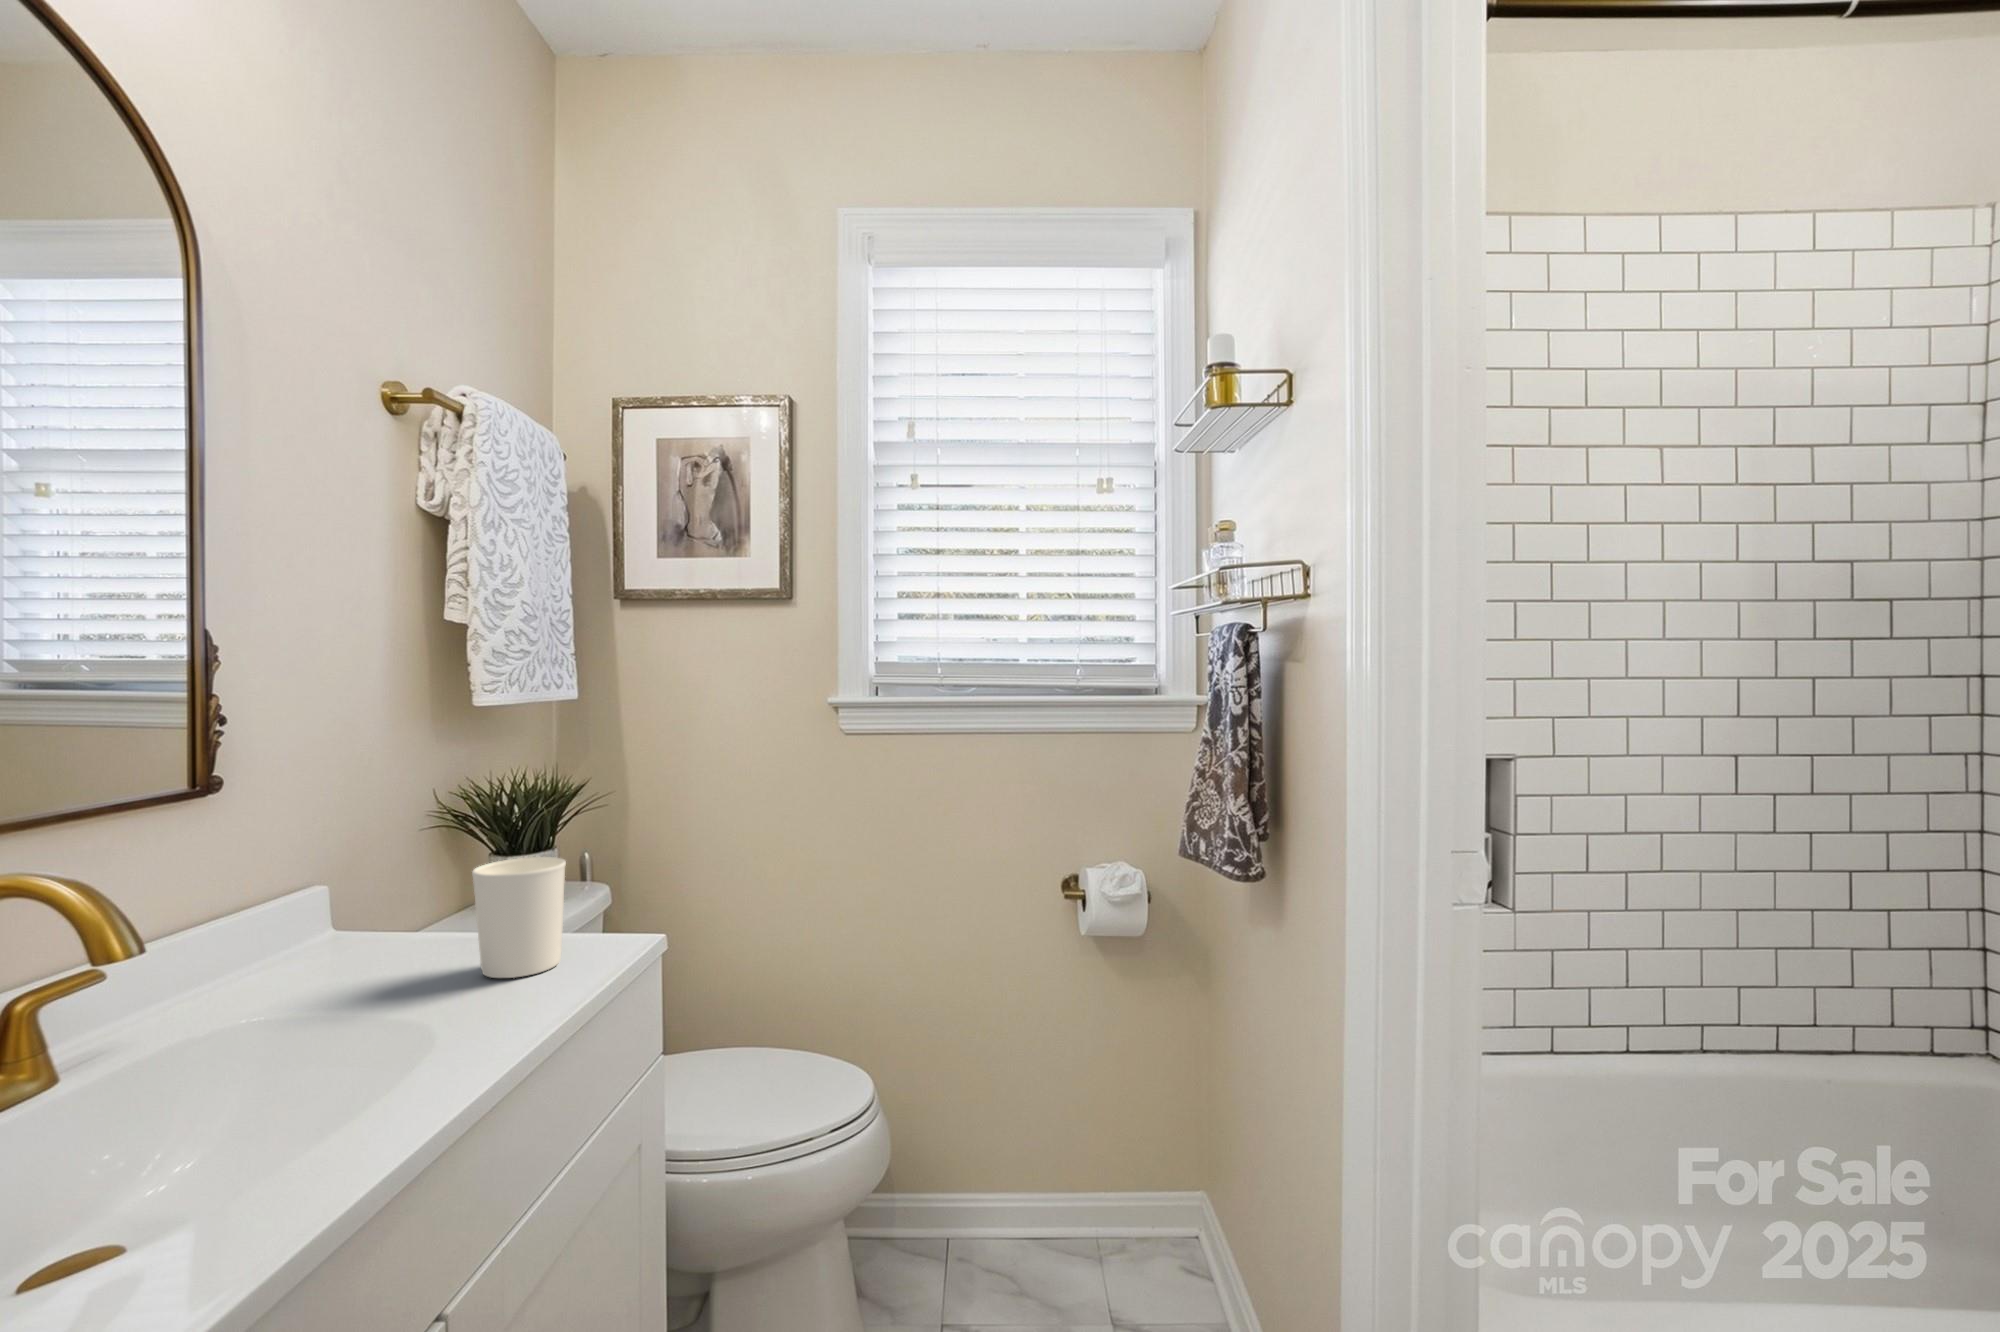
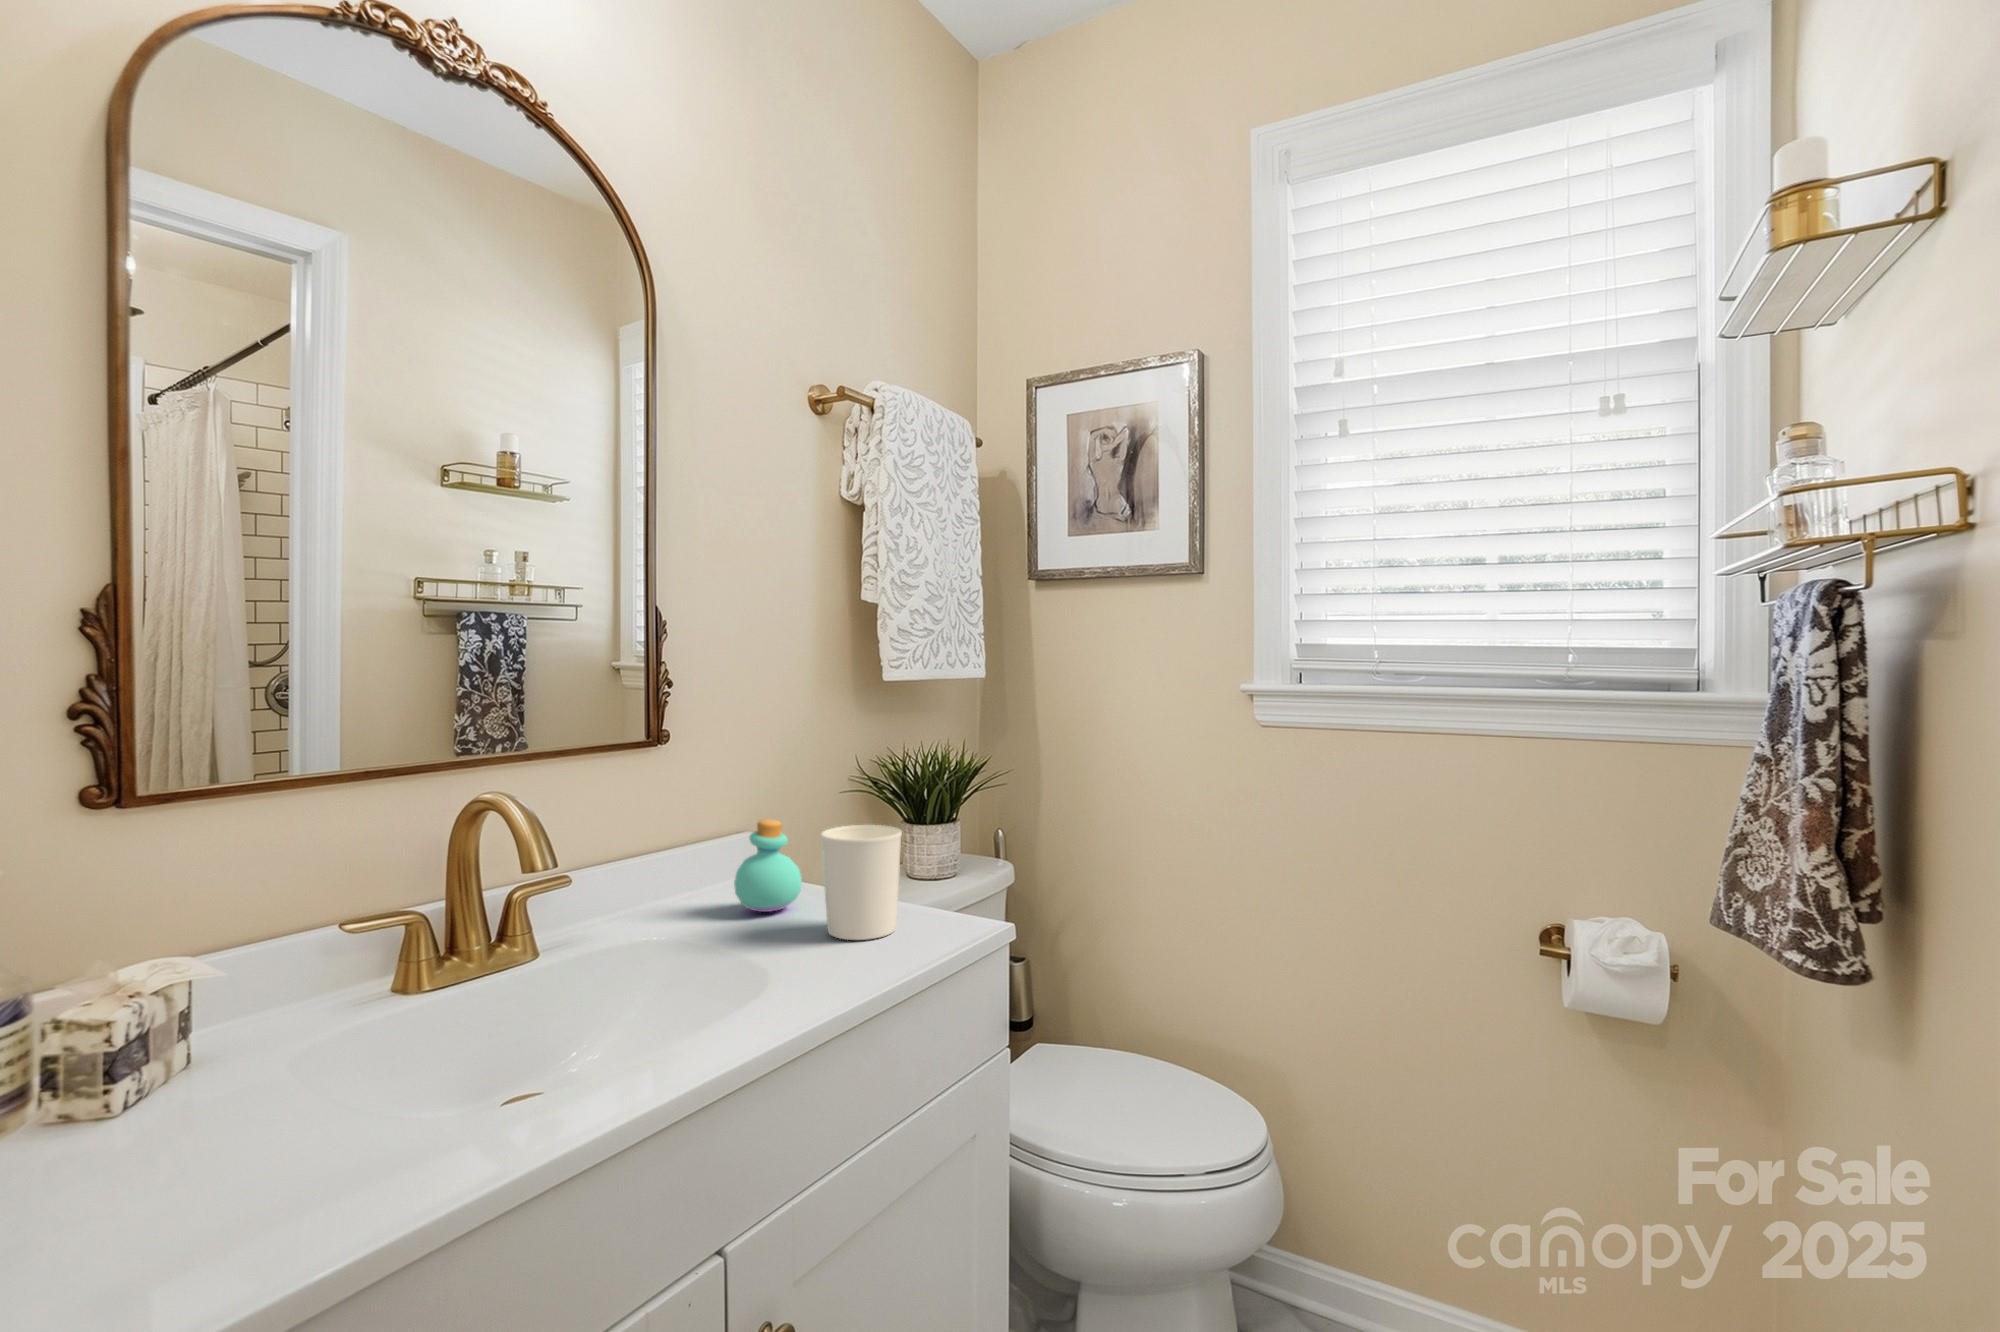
perfume bottle: none [335,867,424,971] -> present [734,819,802,912]

